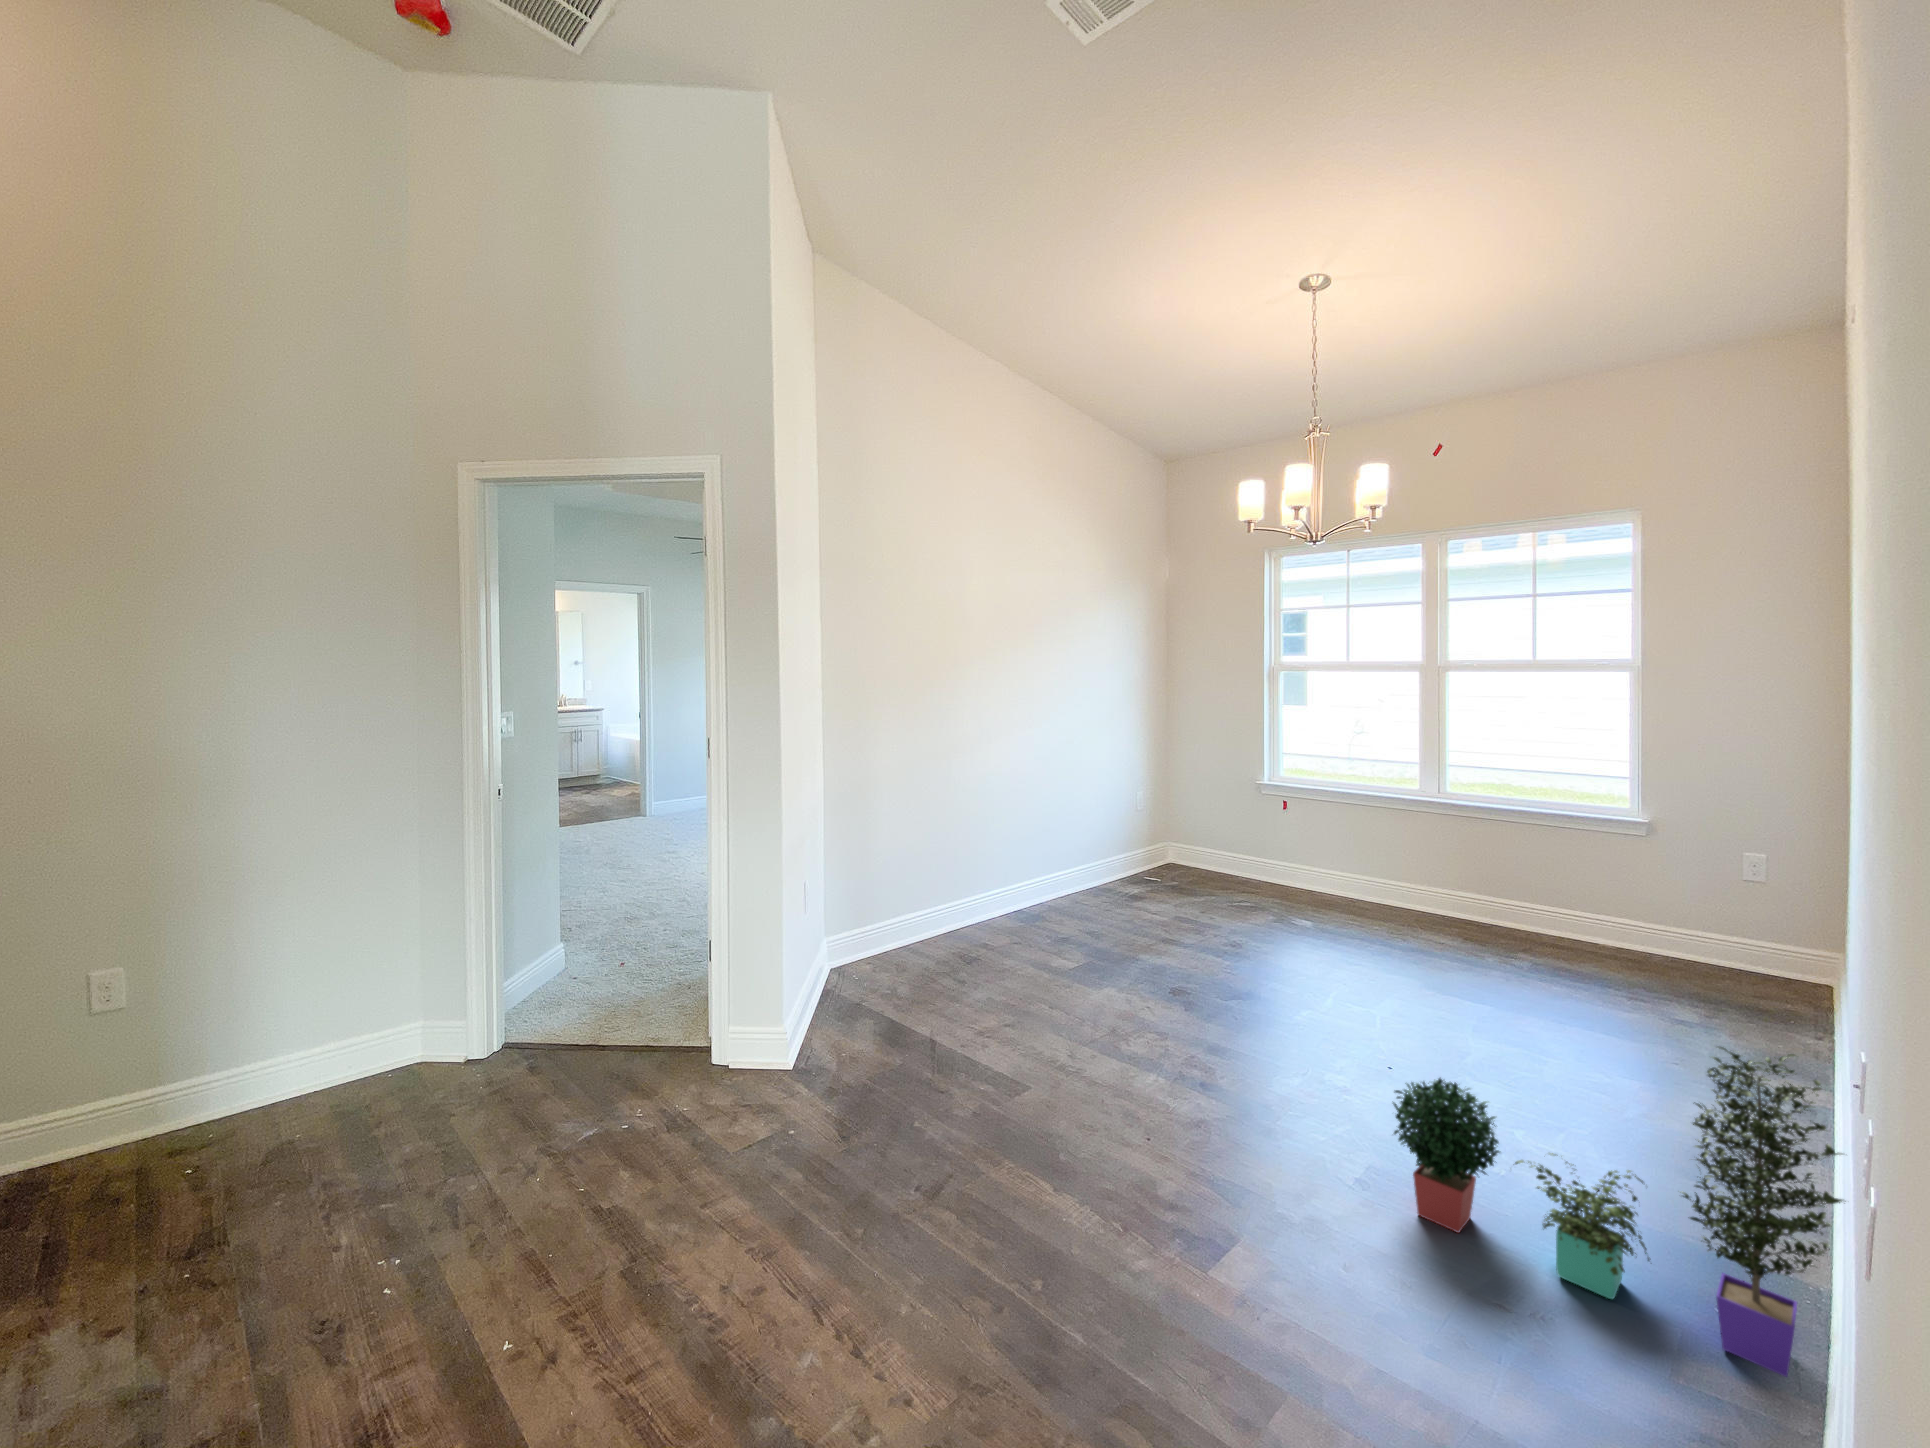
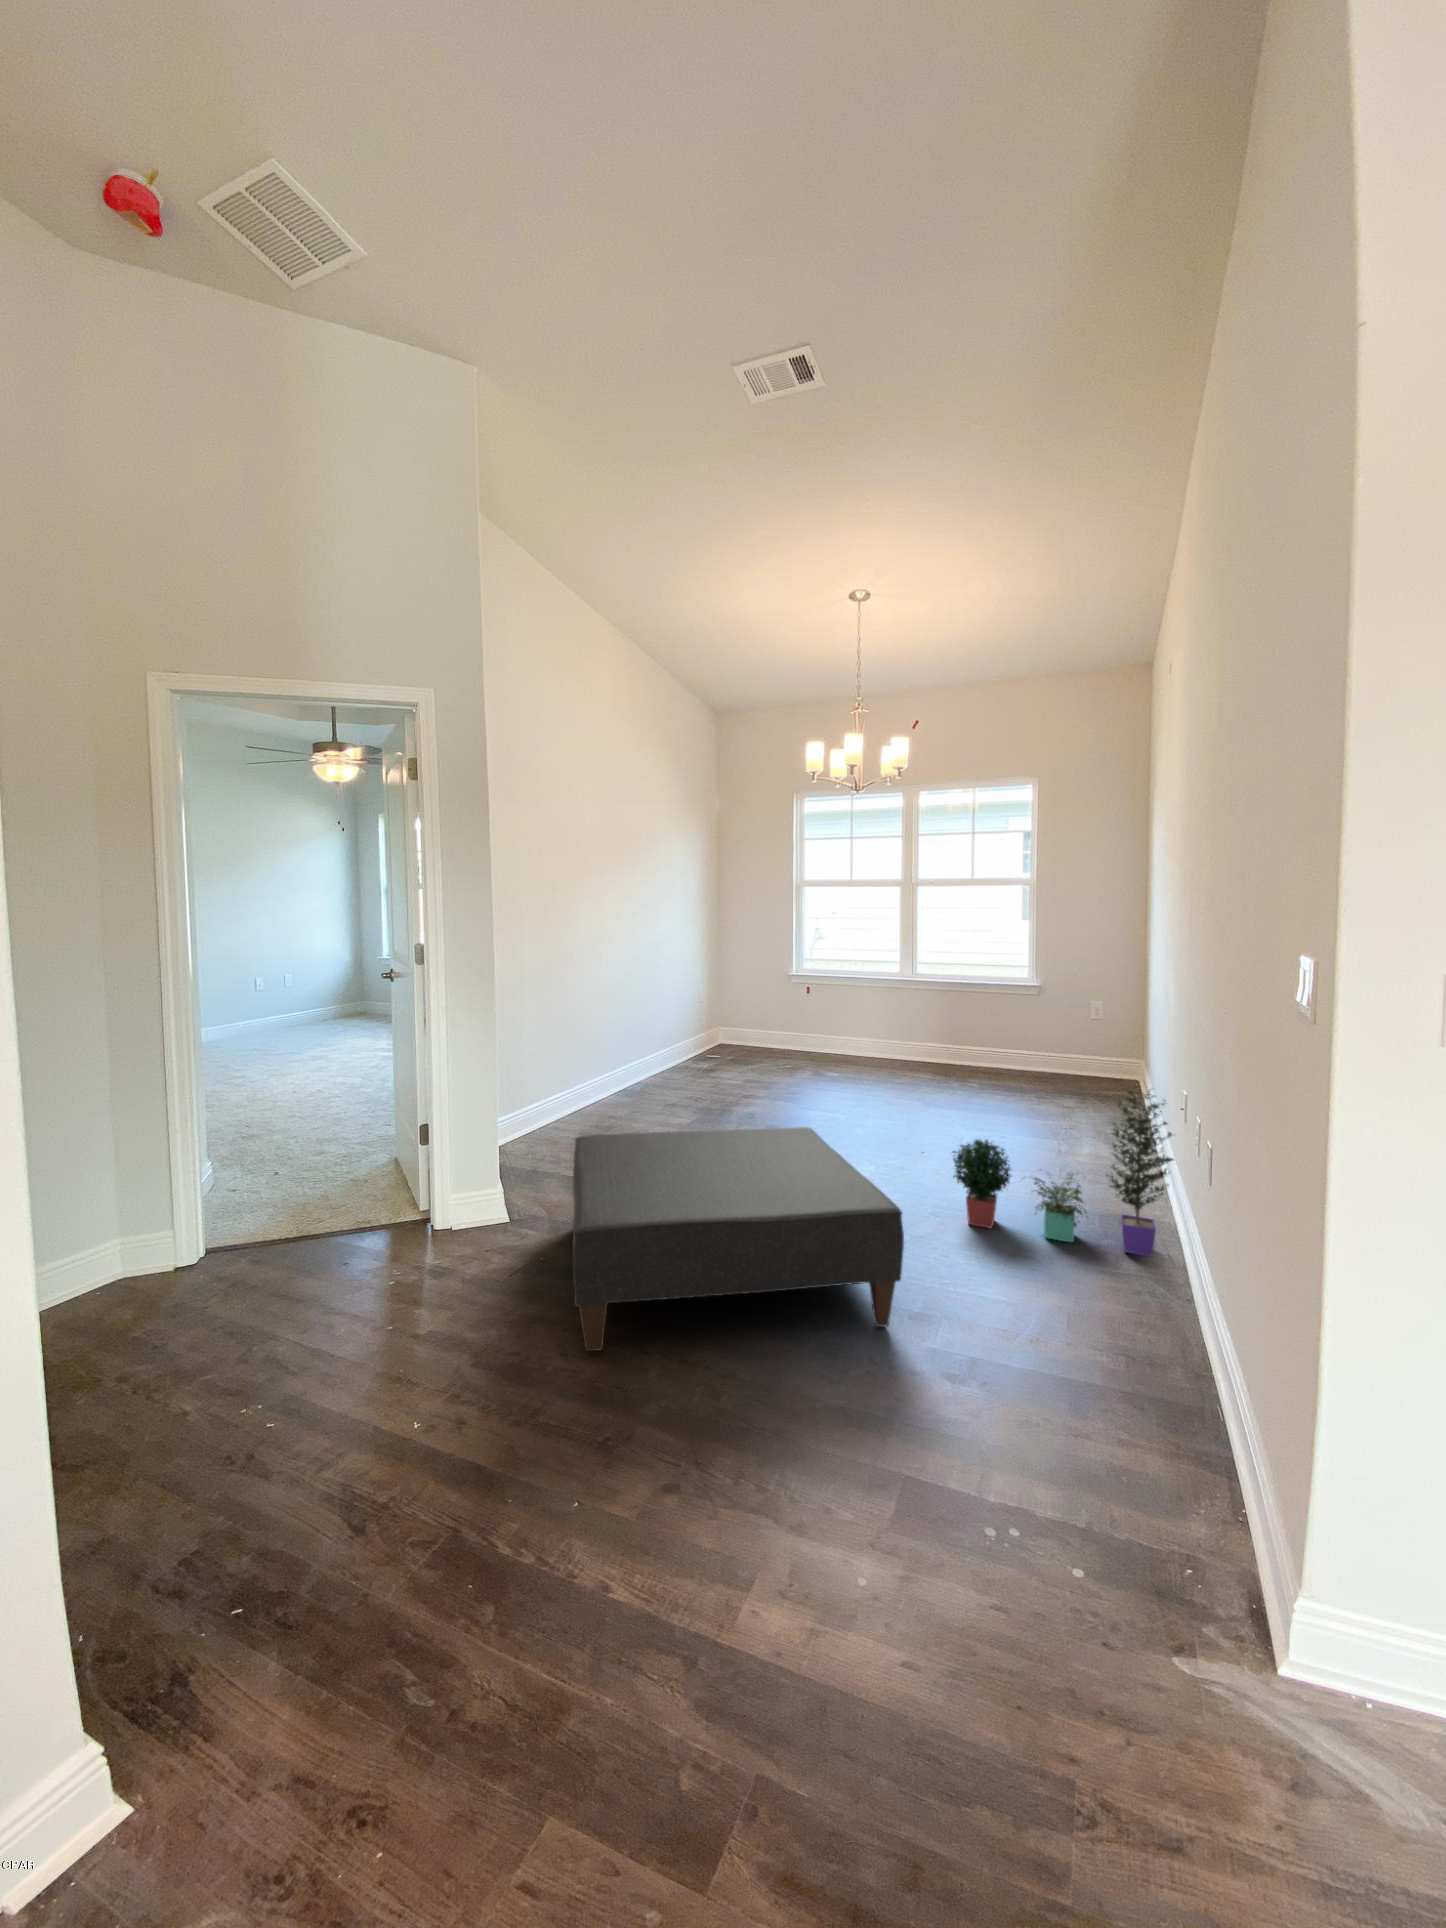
ottoman: none [736,982,1216,1376] -> present [573,1127,904,1351]

